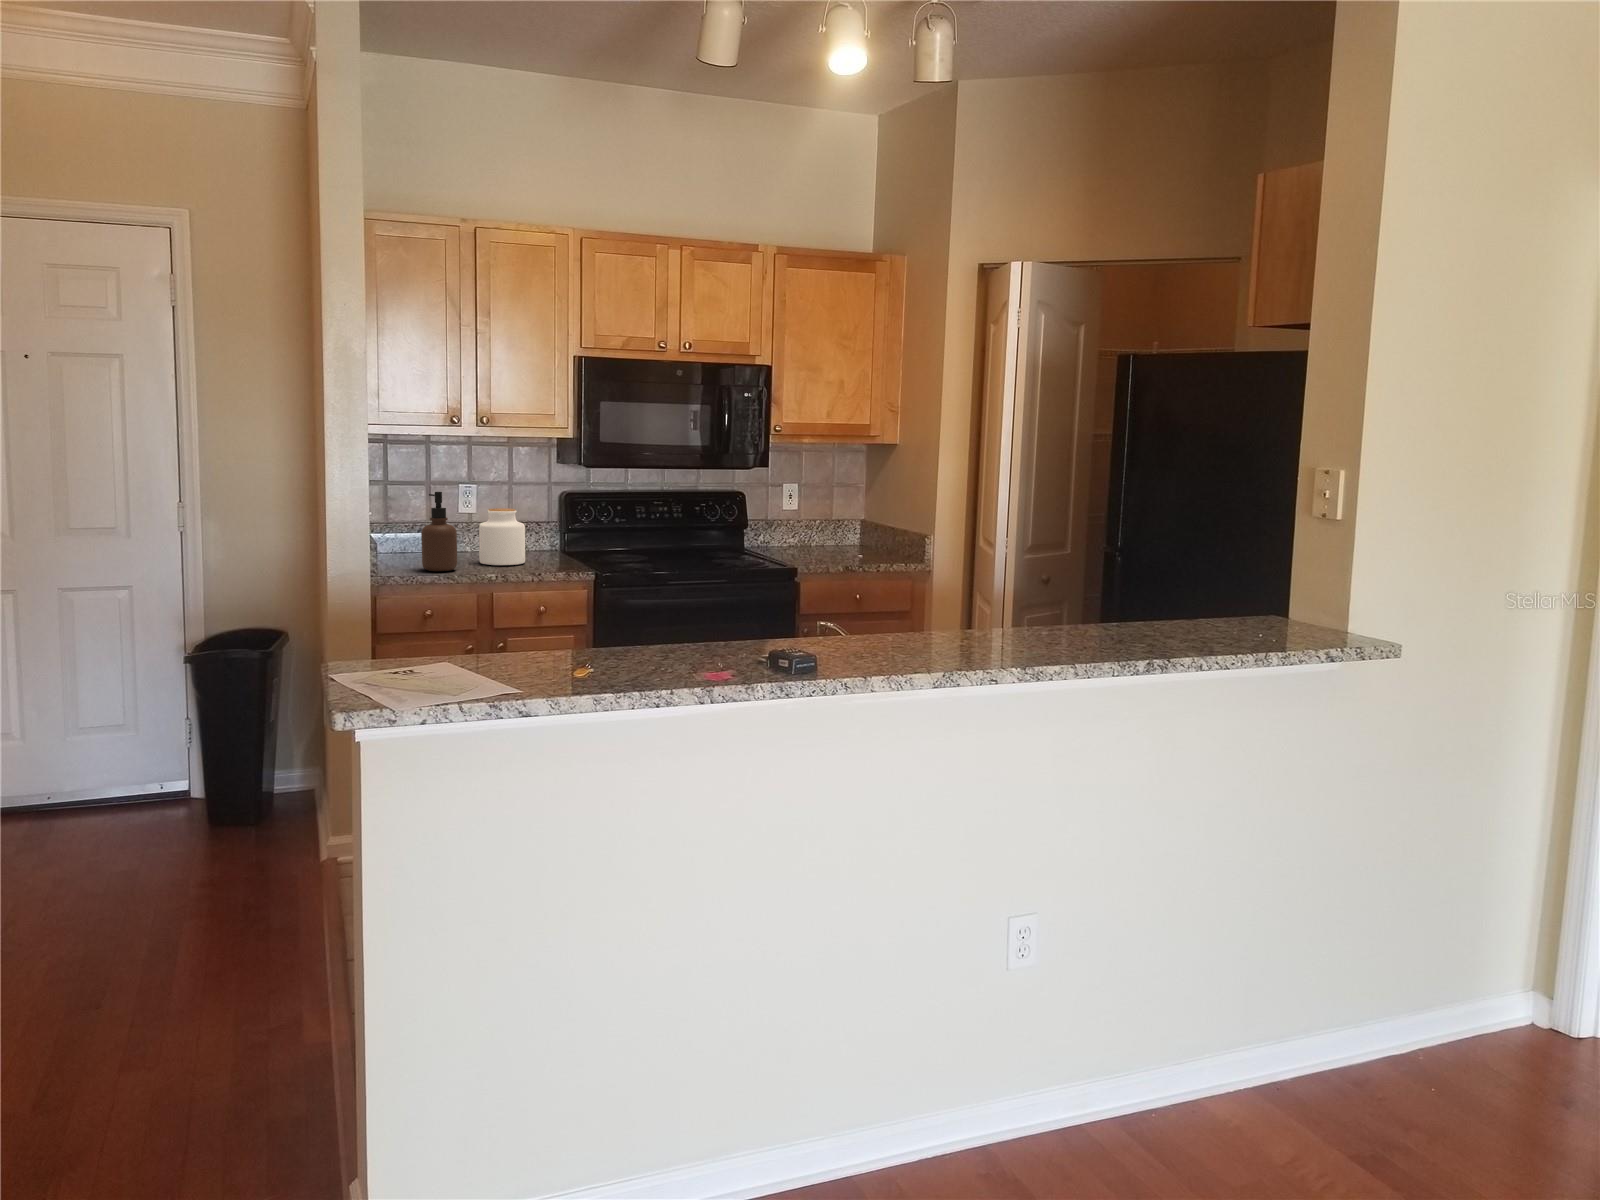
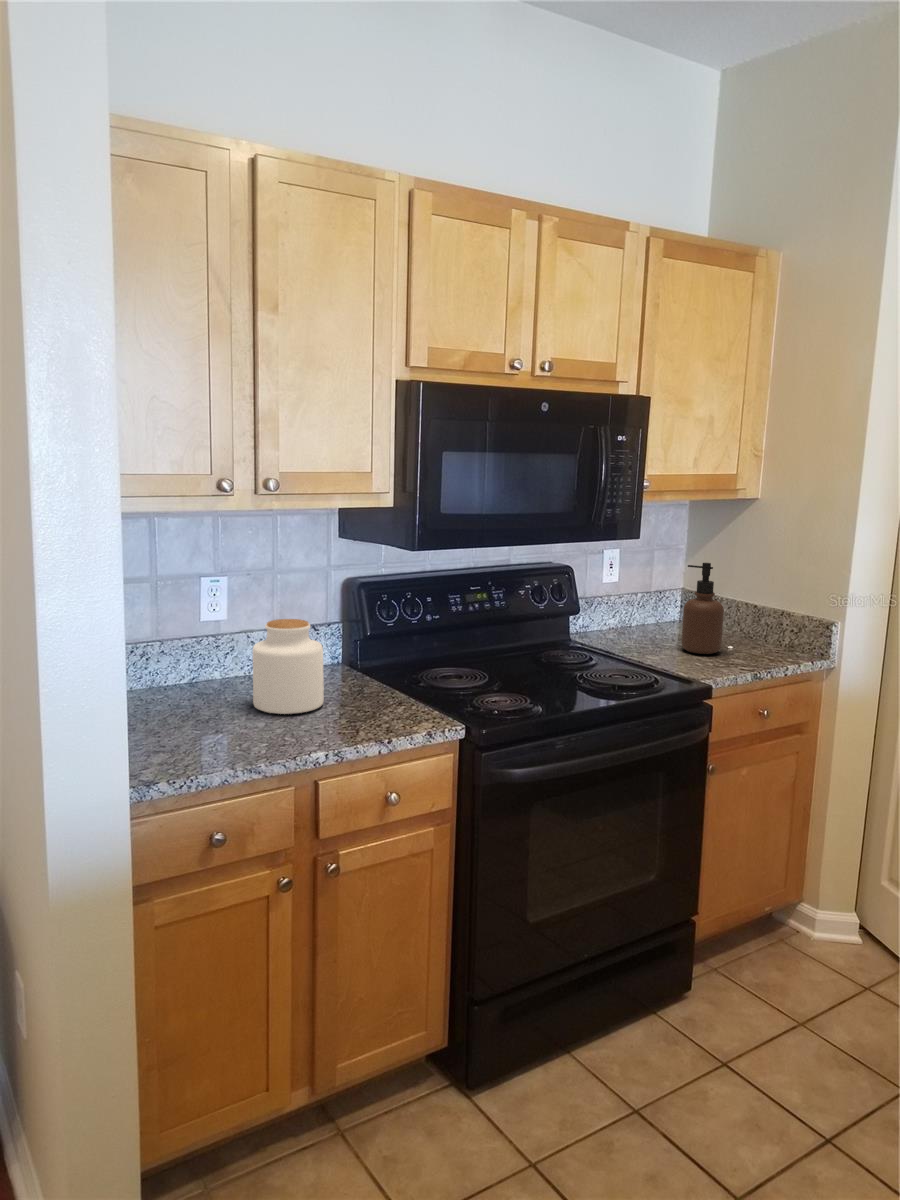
soap dispenser: present [421,492,457,571] -> present [682,563,724,654]

